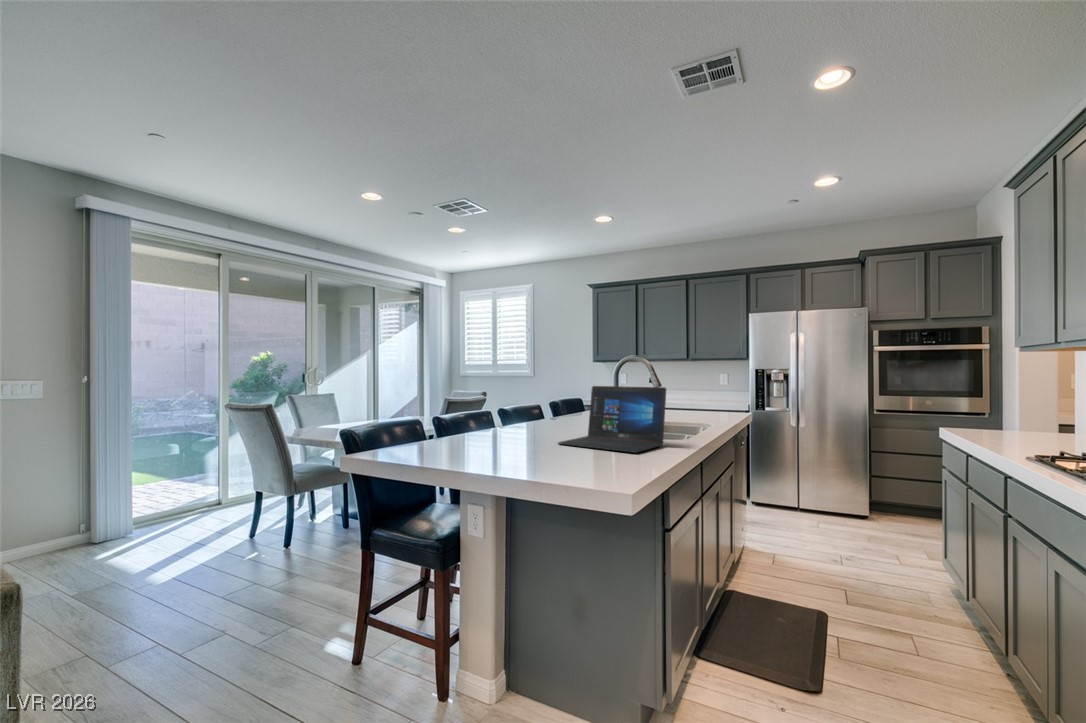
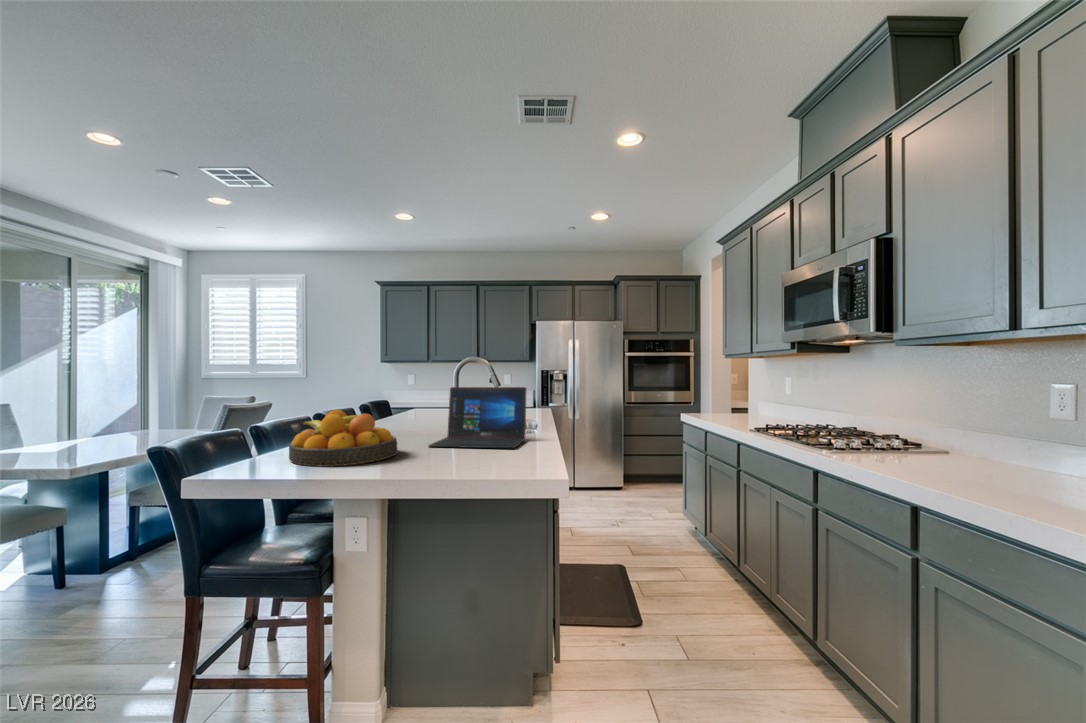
fruit bowl: none [430,404,522,454] -> present [289,410,397,466]

